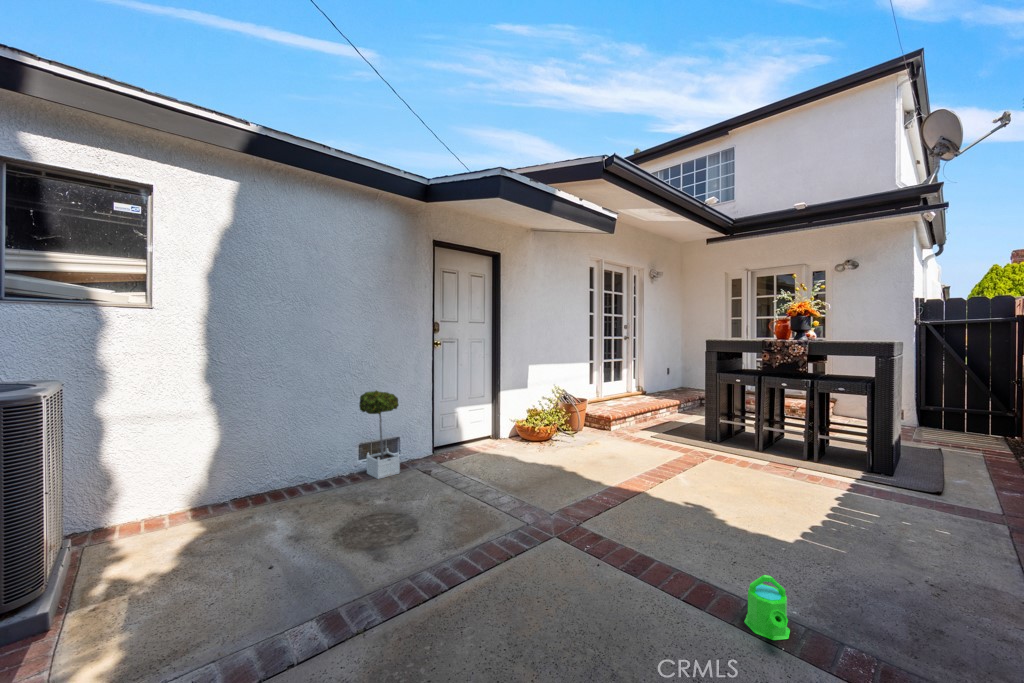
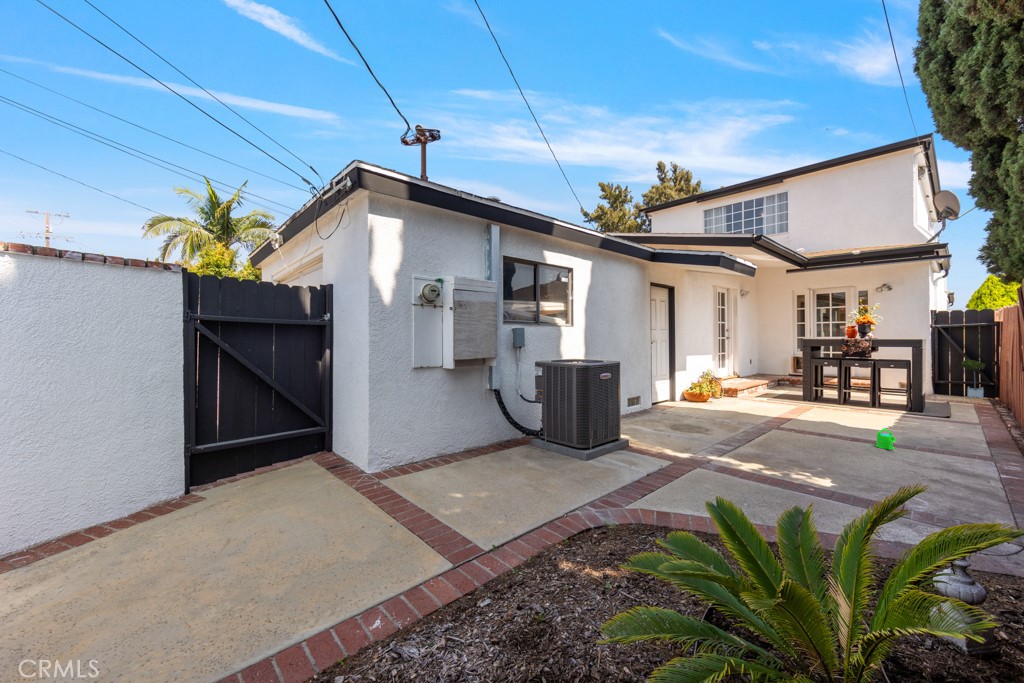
potted tree: present [359,390,400,479] -> present [961,359,985,398]

